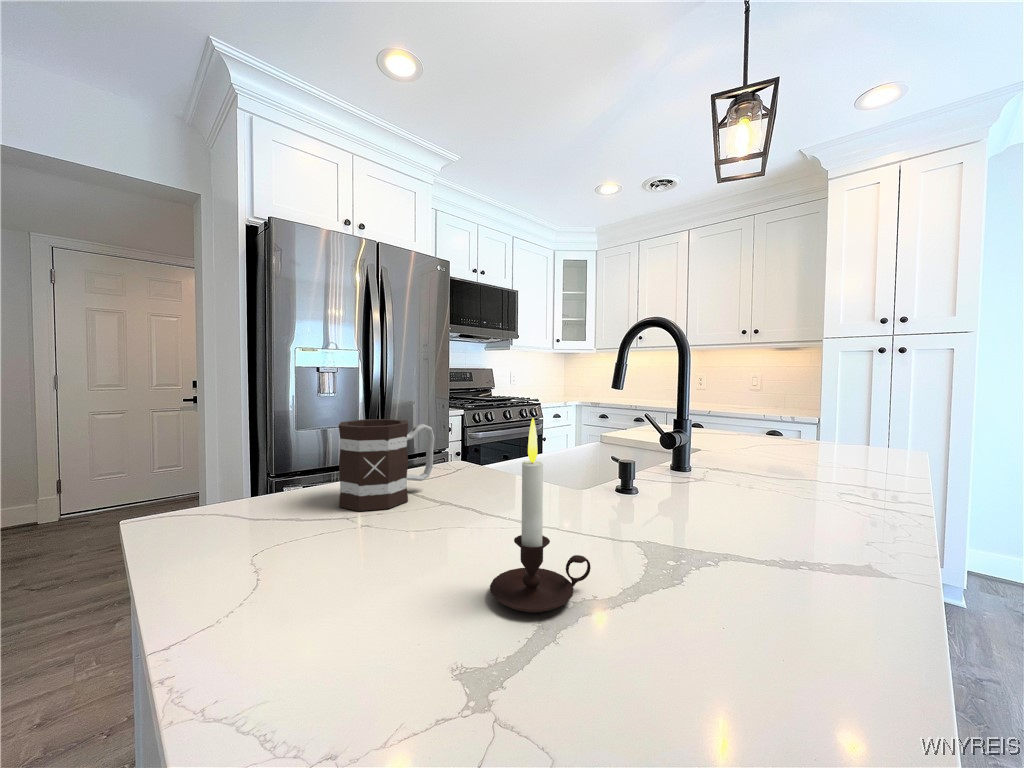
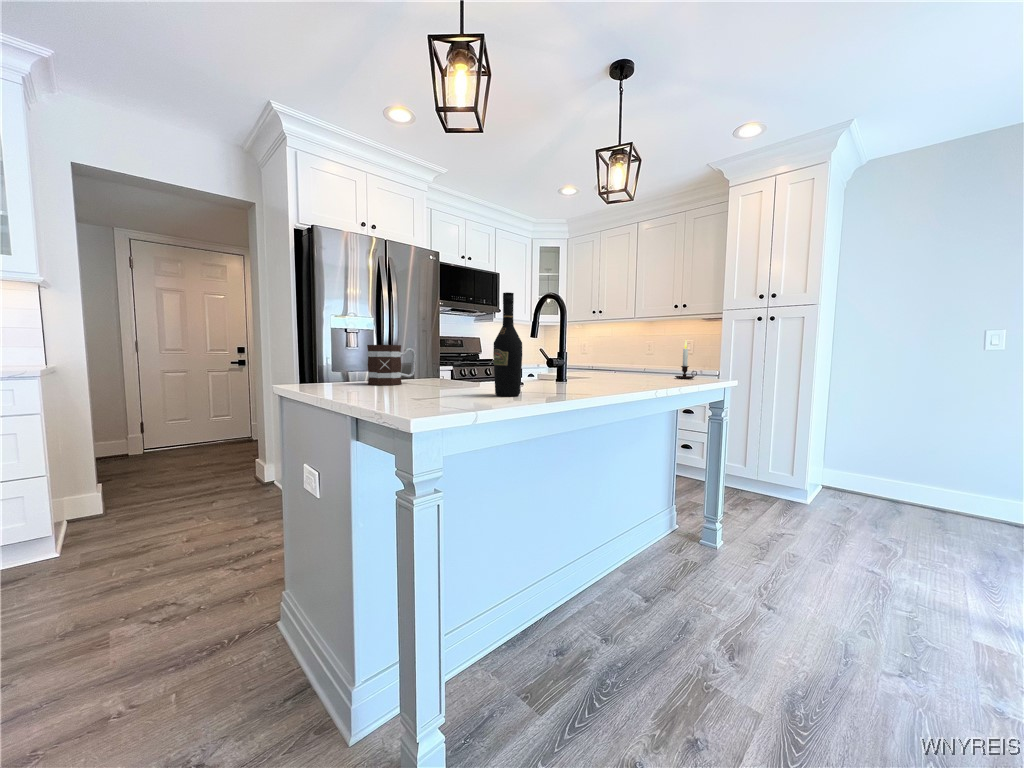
wine bottle: none [684,324,775,629] -> present [493,292,522,396]
candle: present [490,418,591,613] -> present [675,340,697,379]

